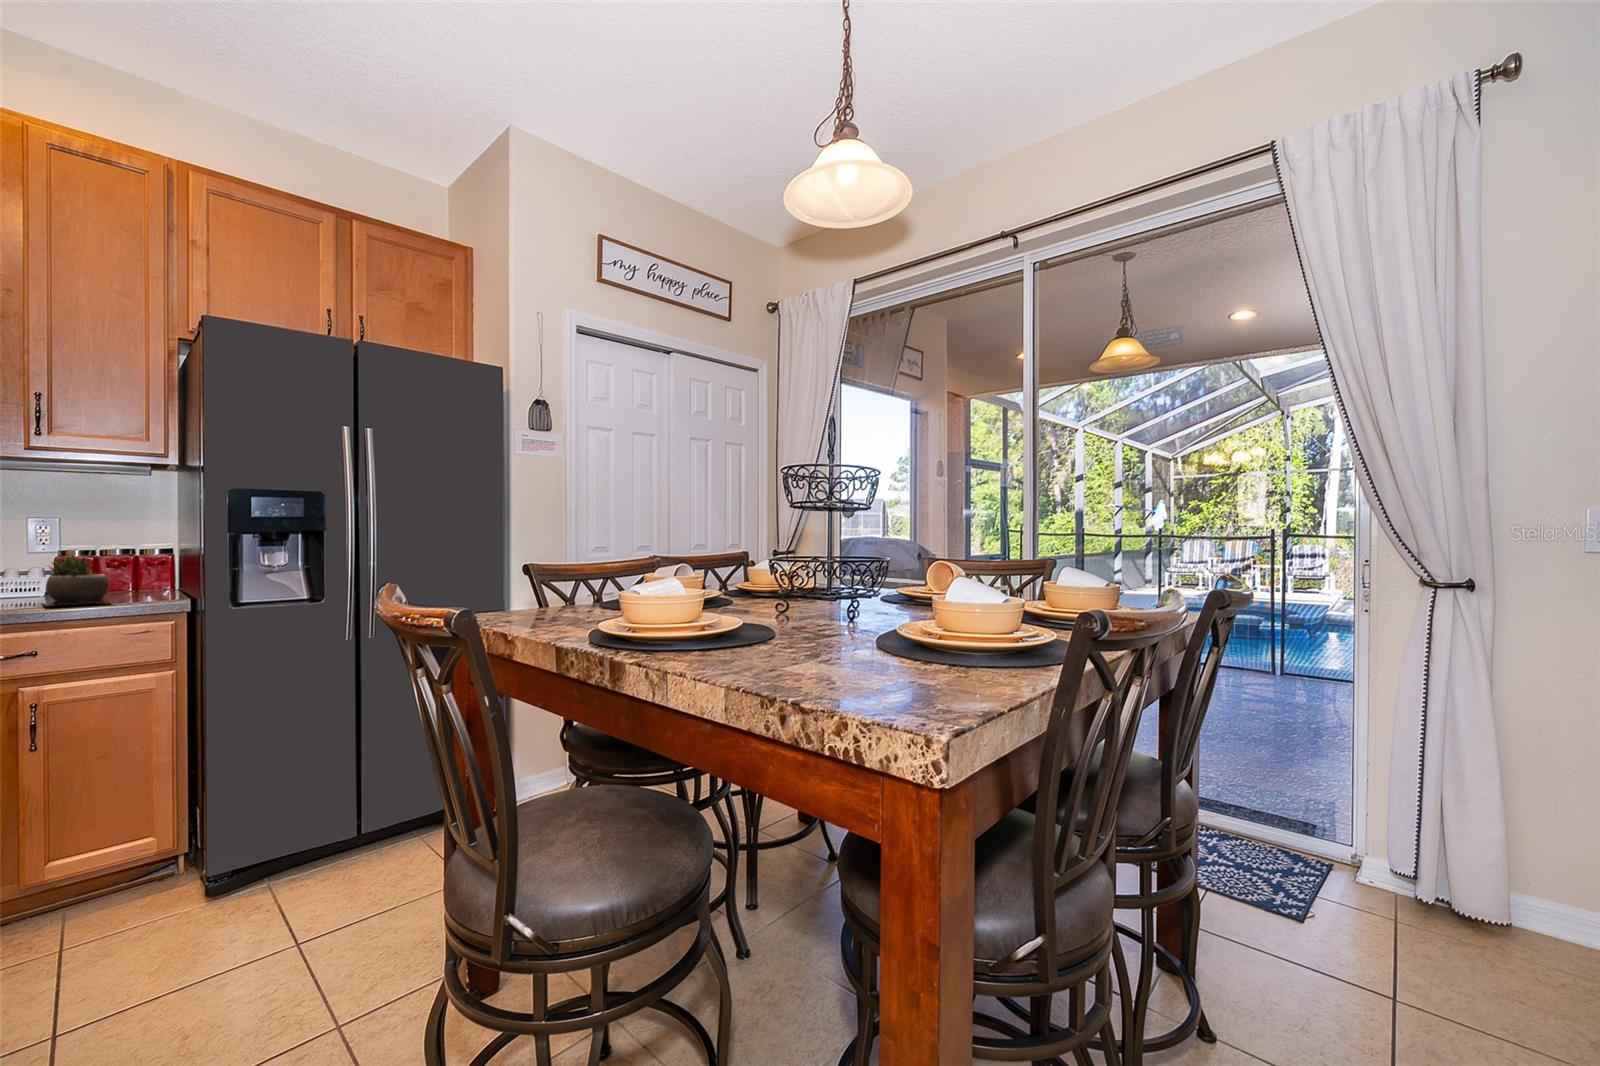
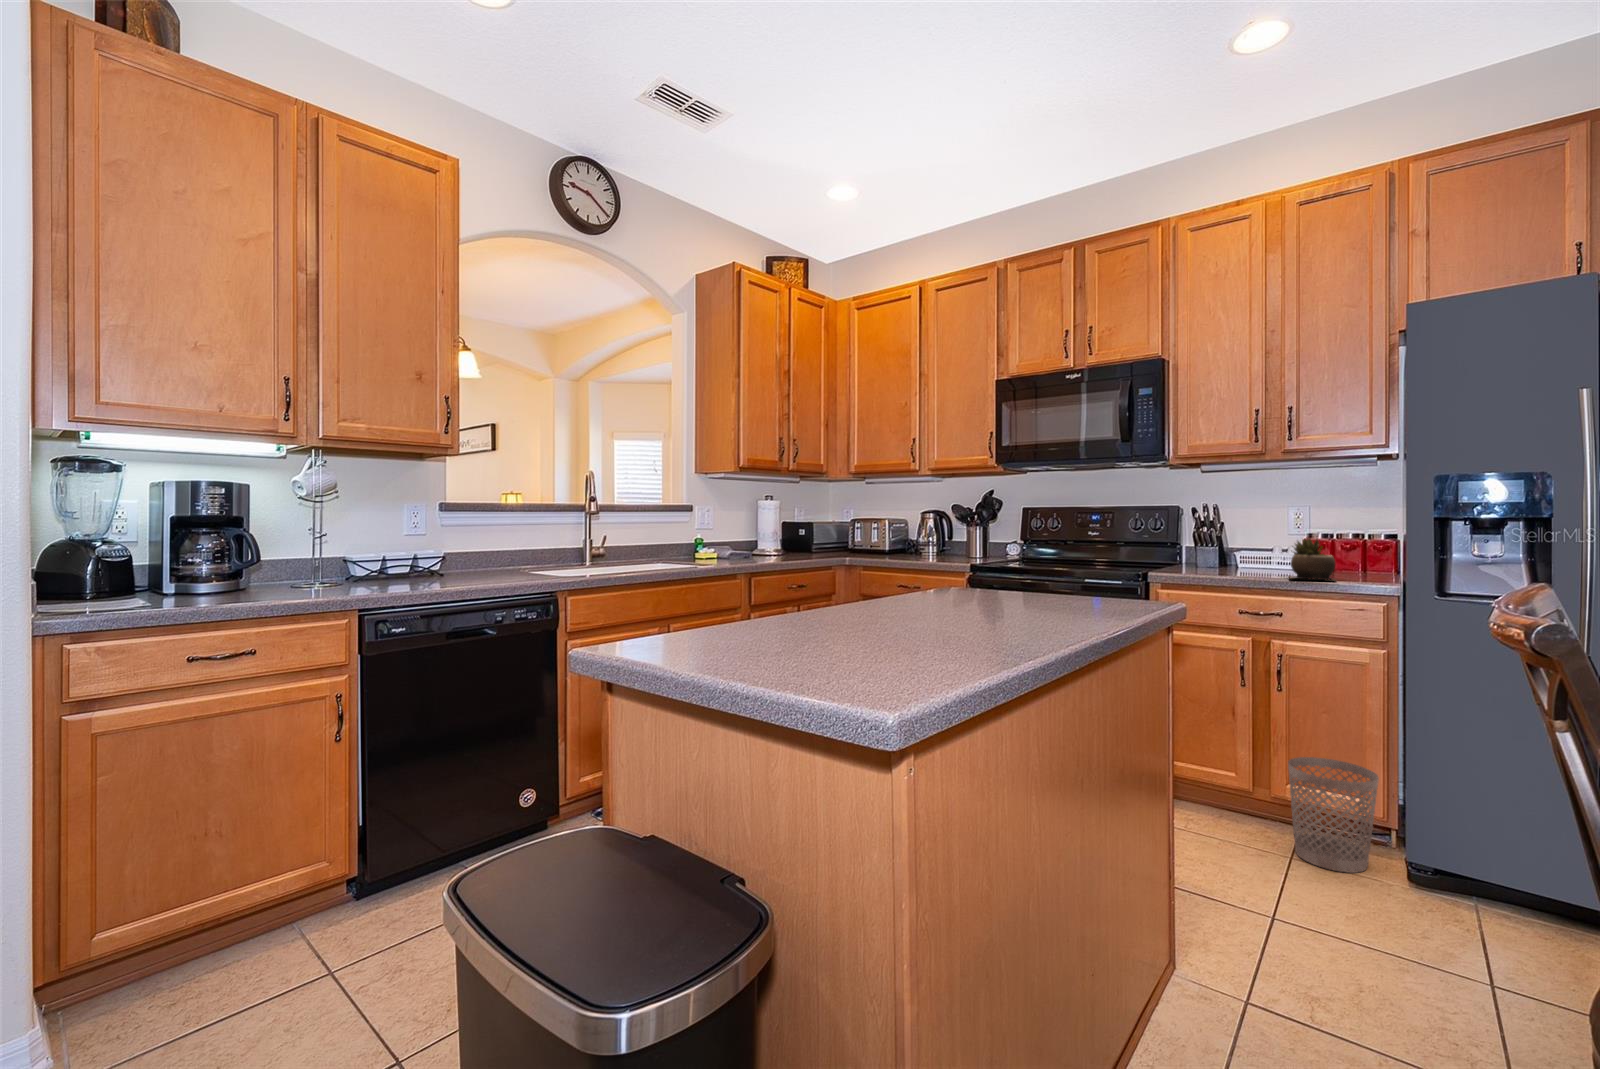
wastebasket: none [50,803,171,944] -> present [1288,757,1379,873]

